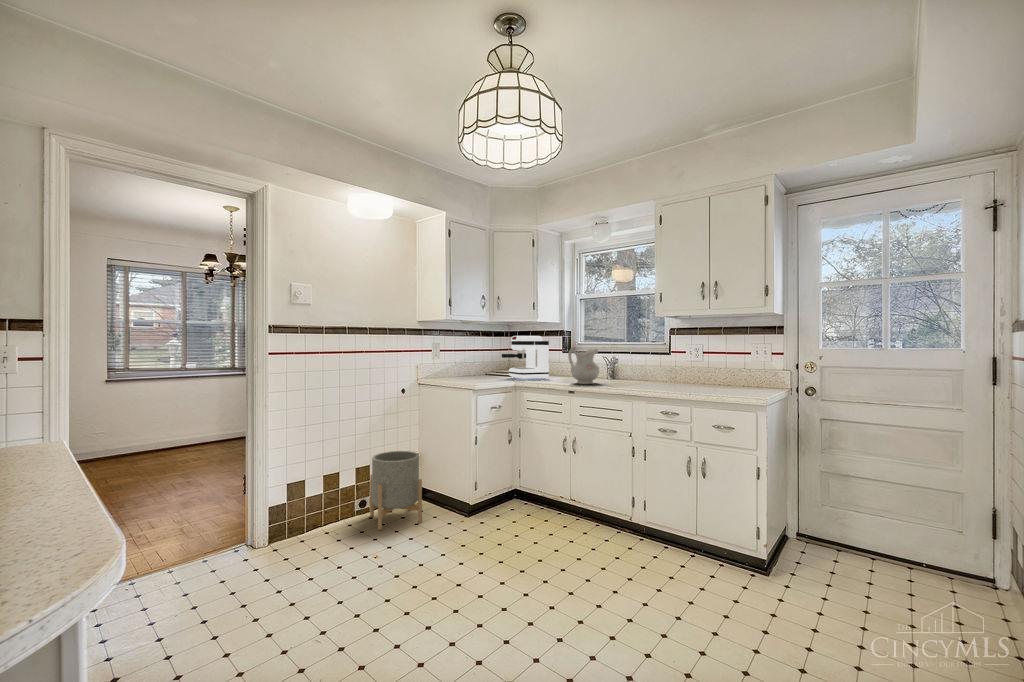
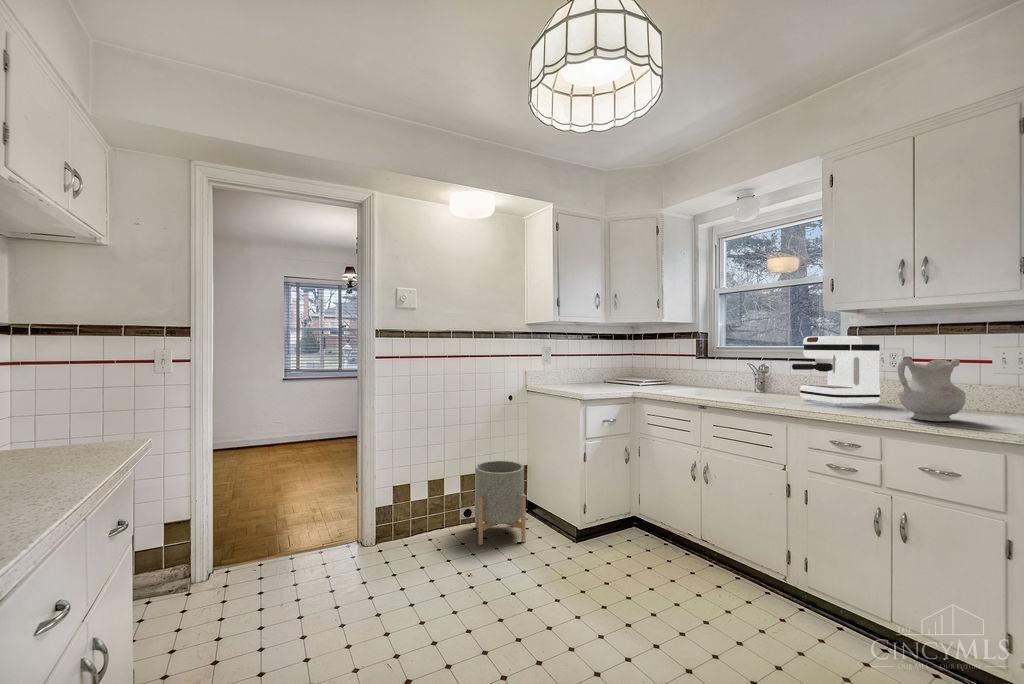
coffee maker: present [502,336,549,379] -> present [792,336,880,405]
ceramic pitcher: present [568,348,599,384] -> present [897,357,965,421]

